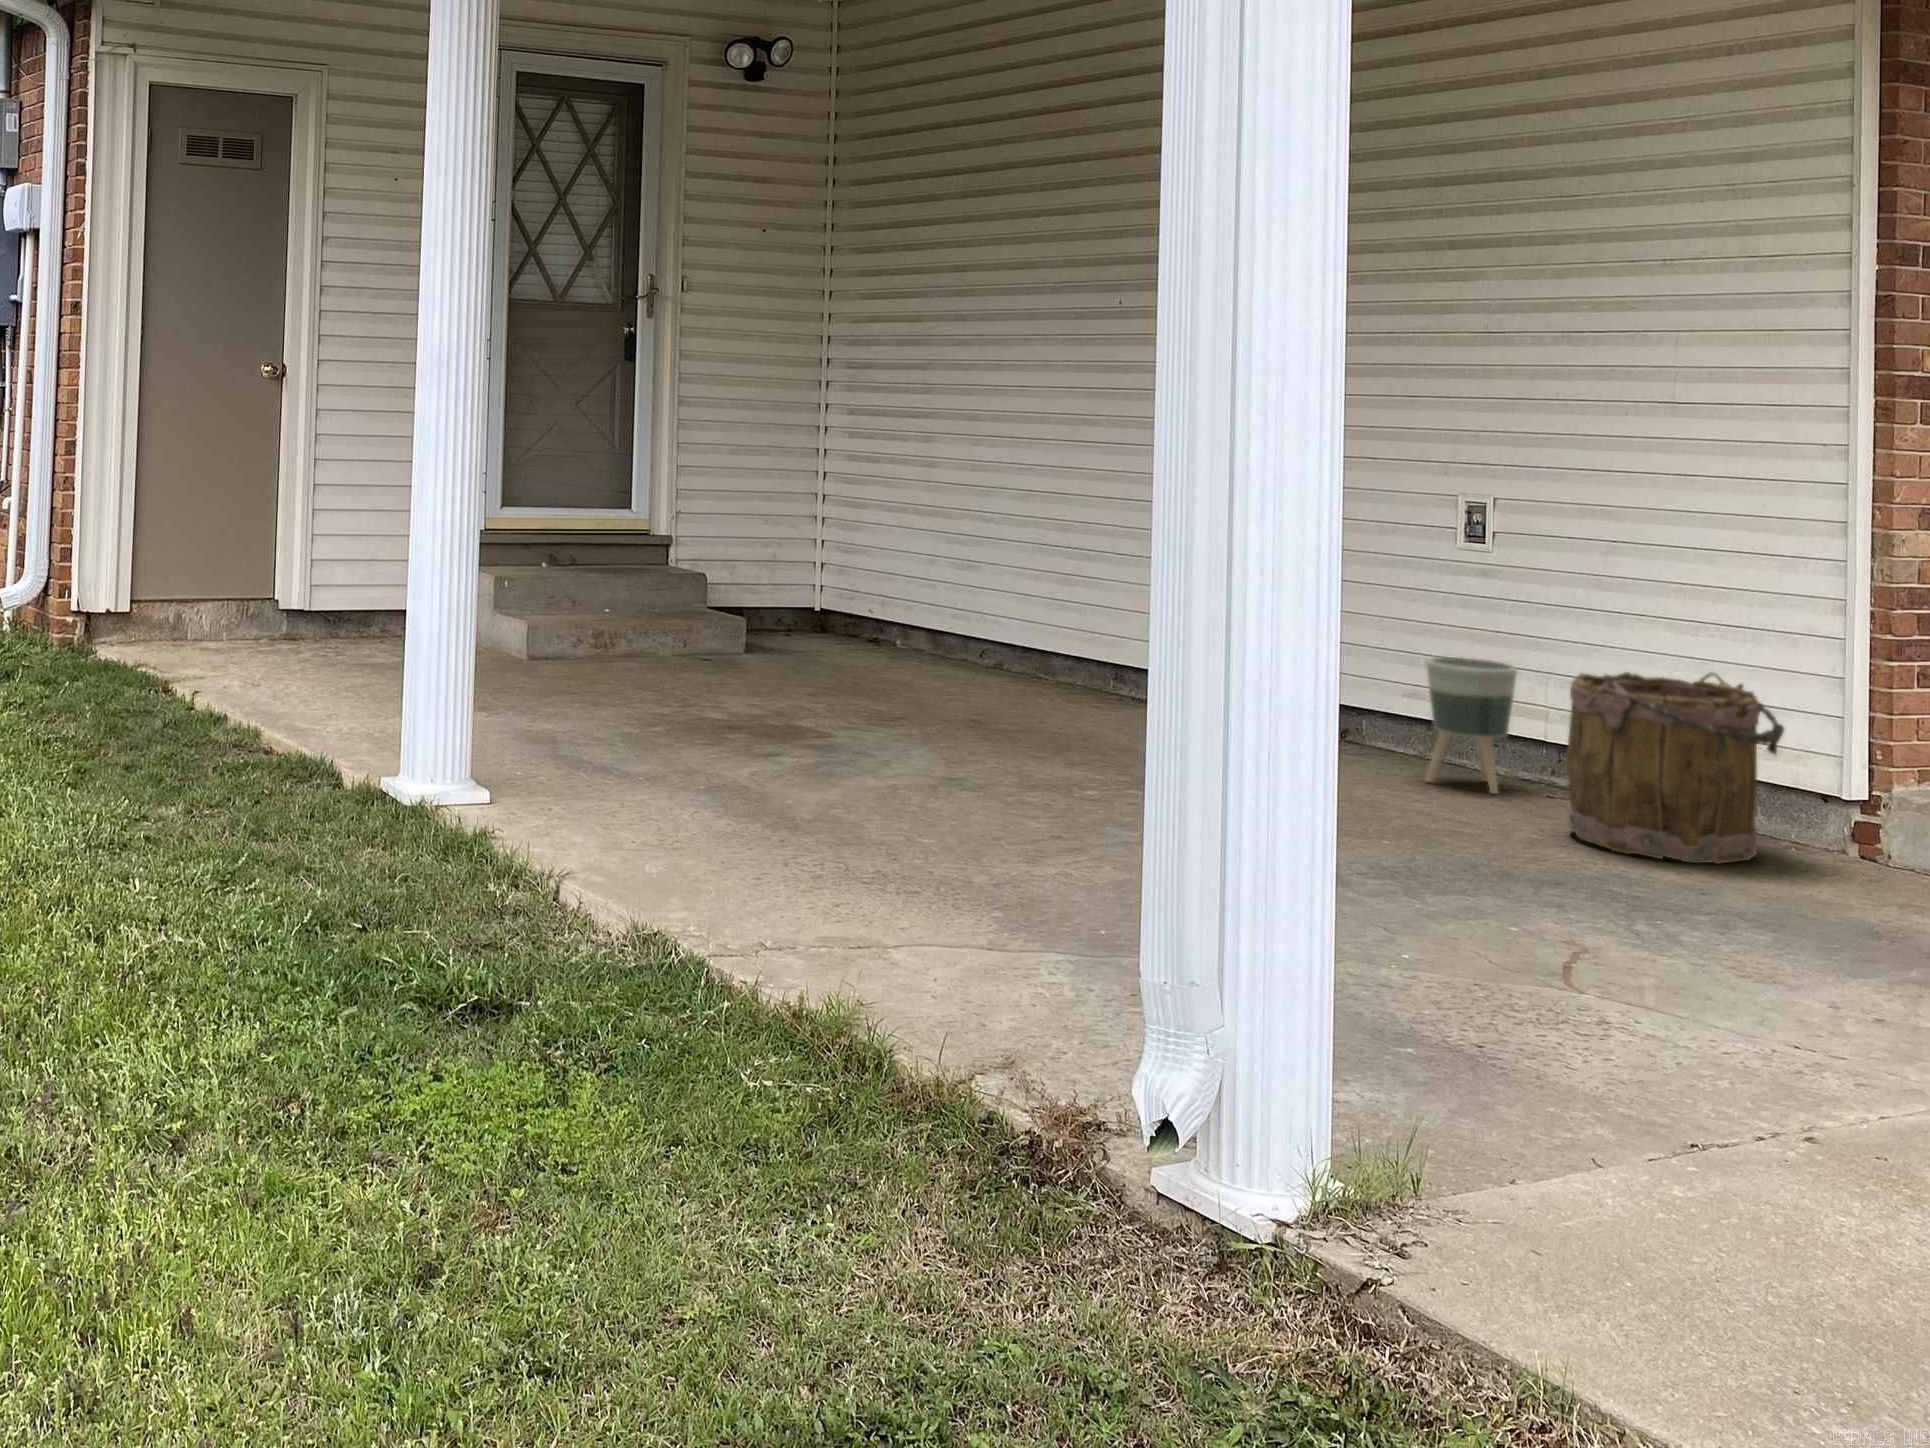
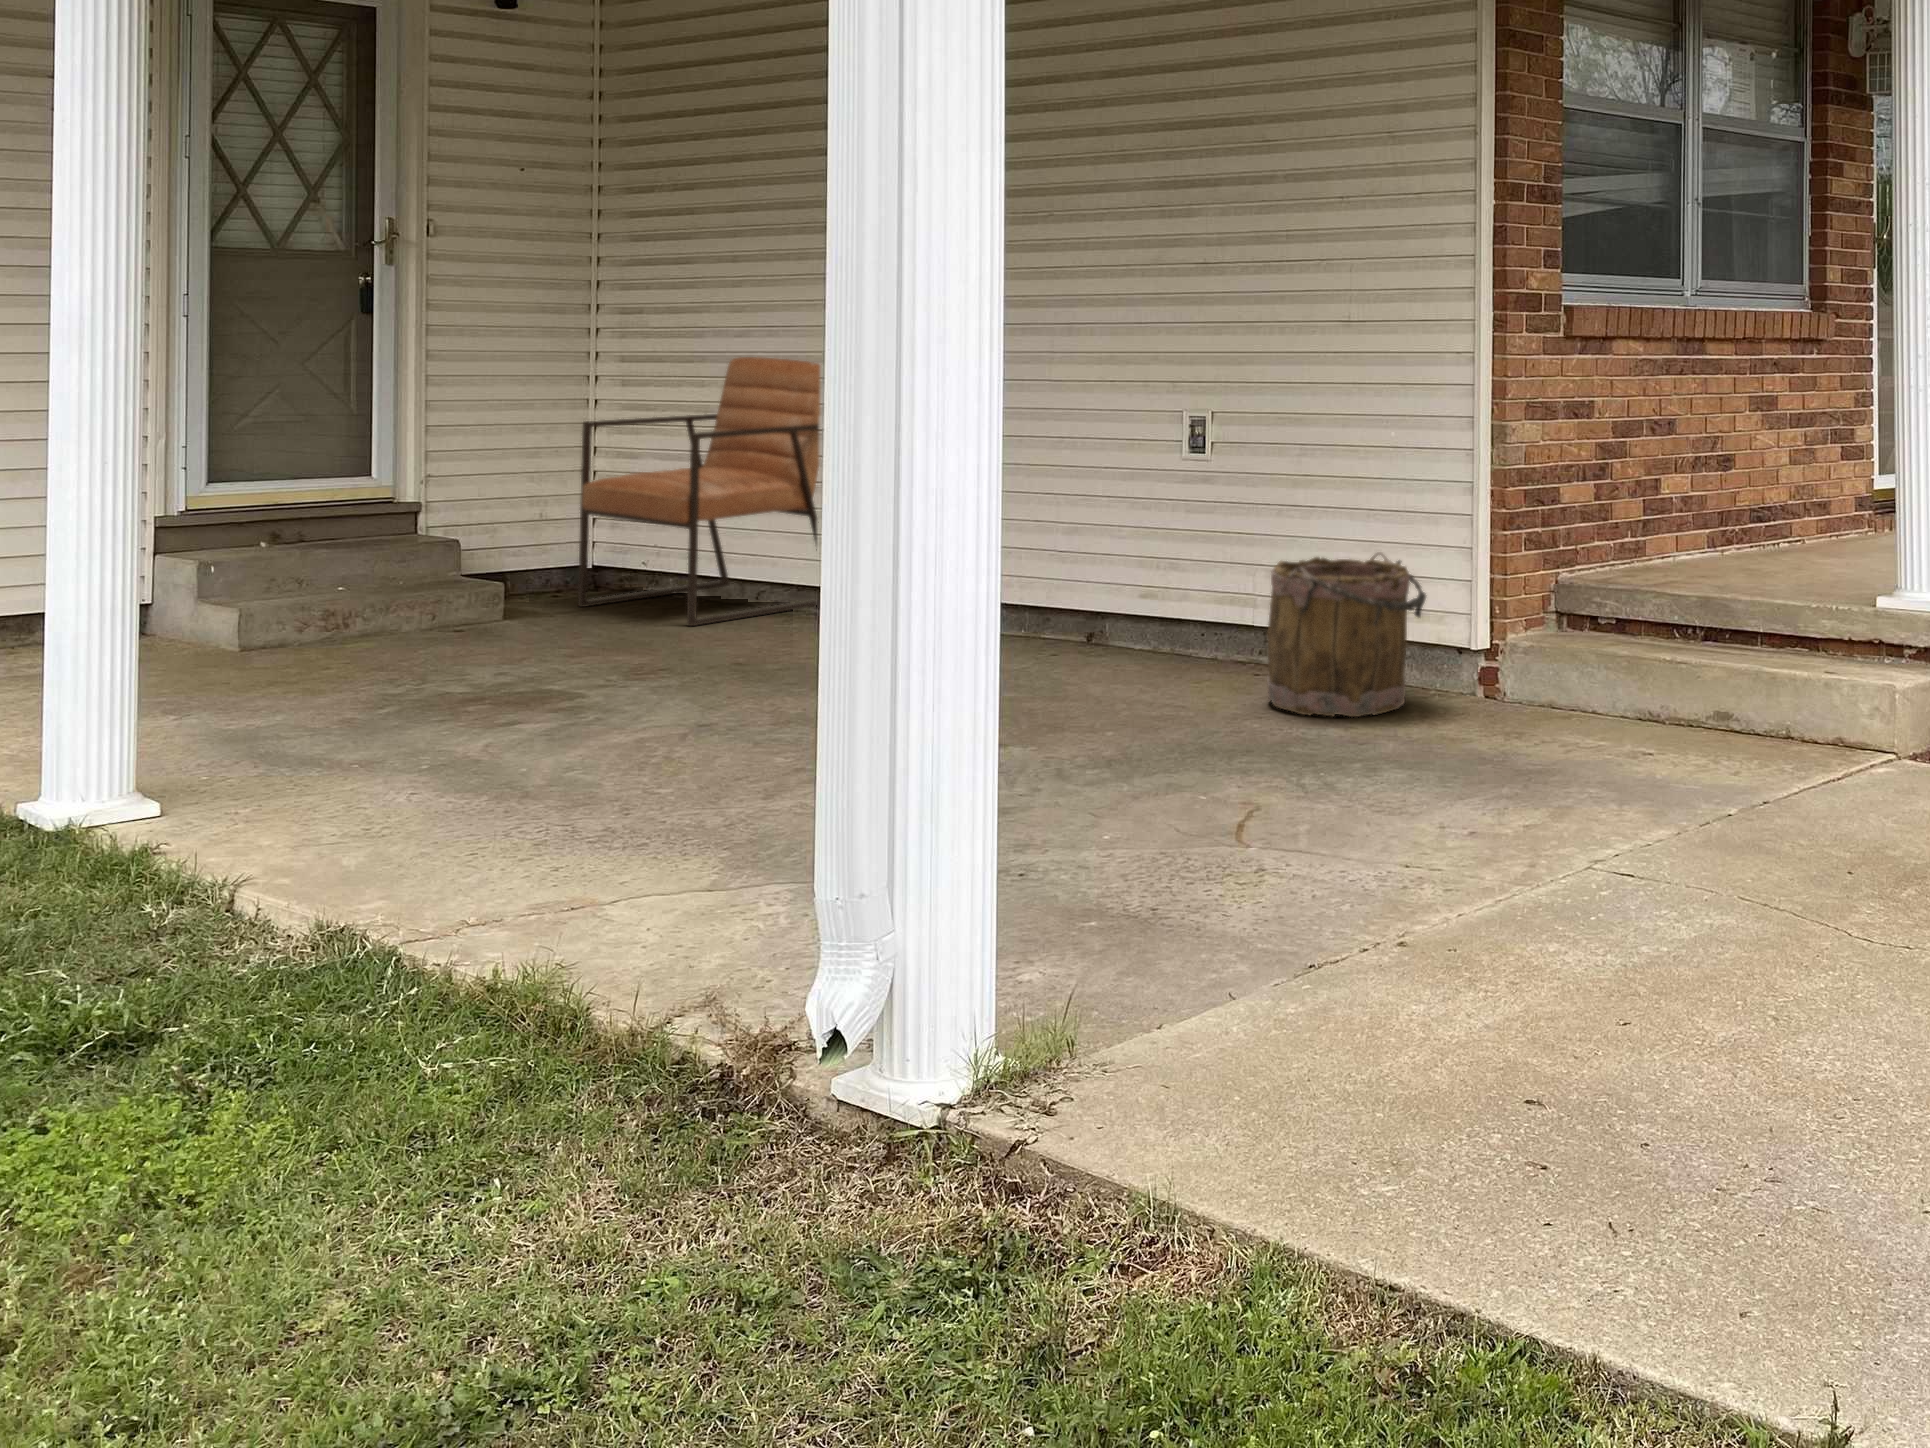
chair: none [810,438,1057,693] -> present [578,357,820,626]
planter: present [1425,657,1517,794] -> none [1162,552,1238,673]

